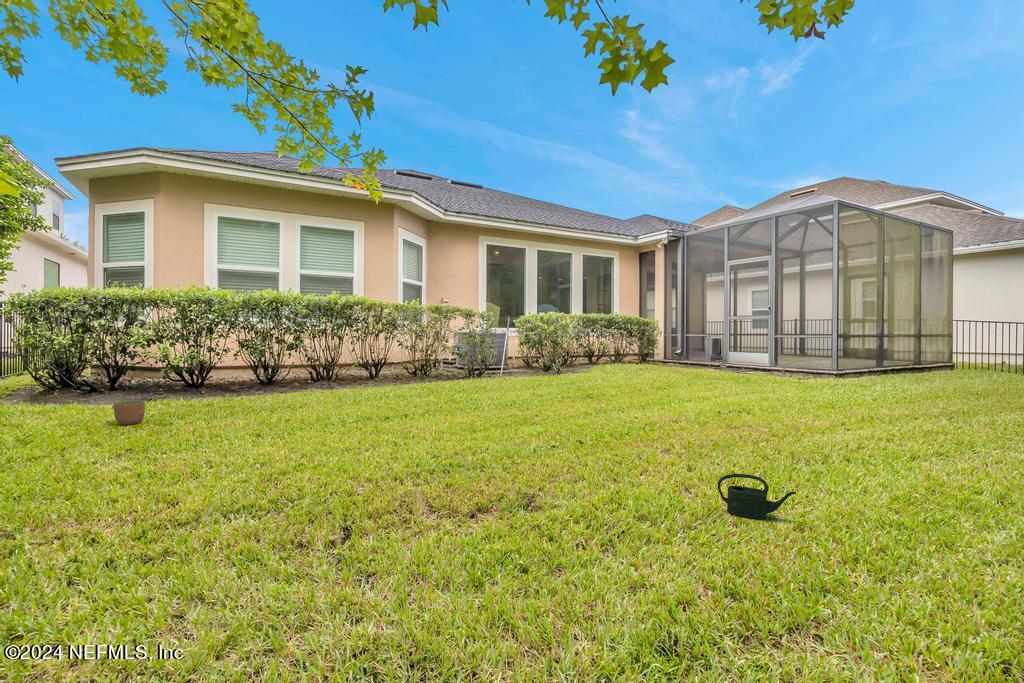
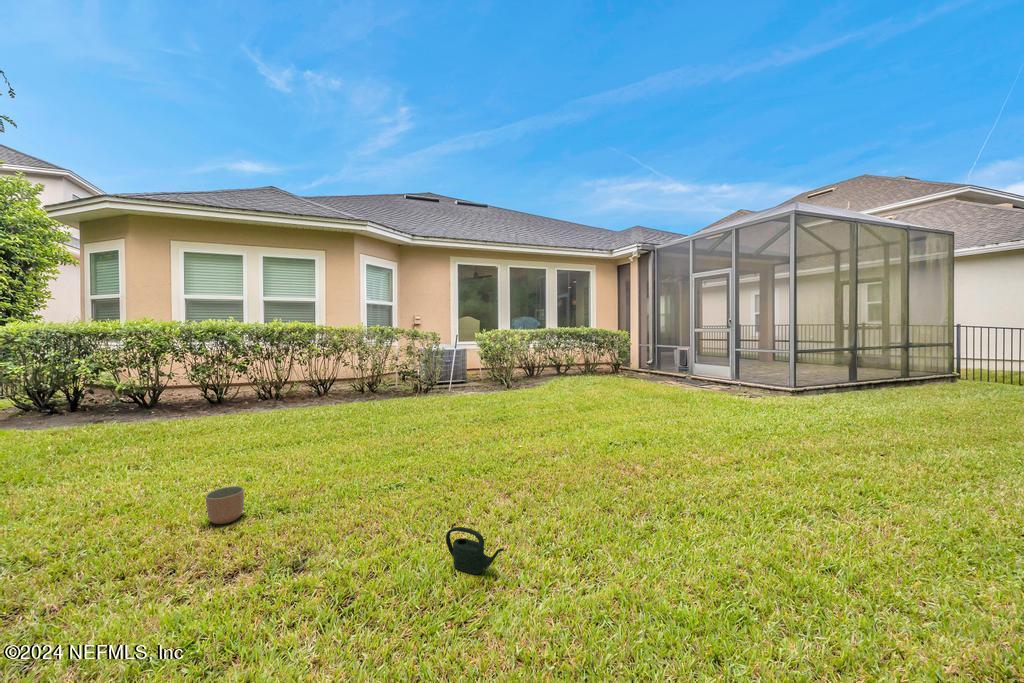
planter: present [113,400,145,425] -> present [205,486,244,524]

